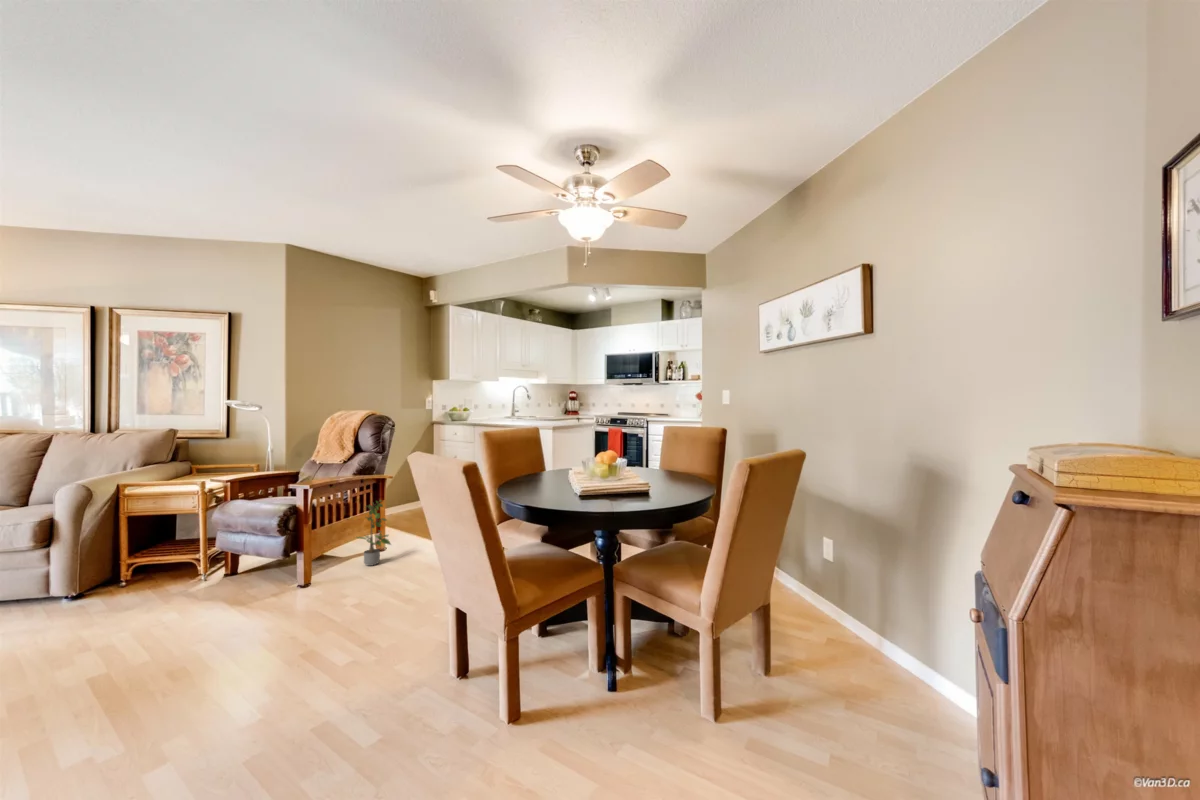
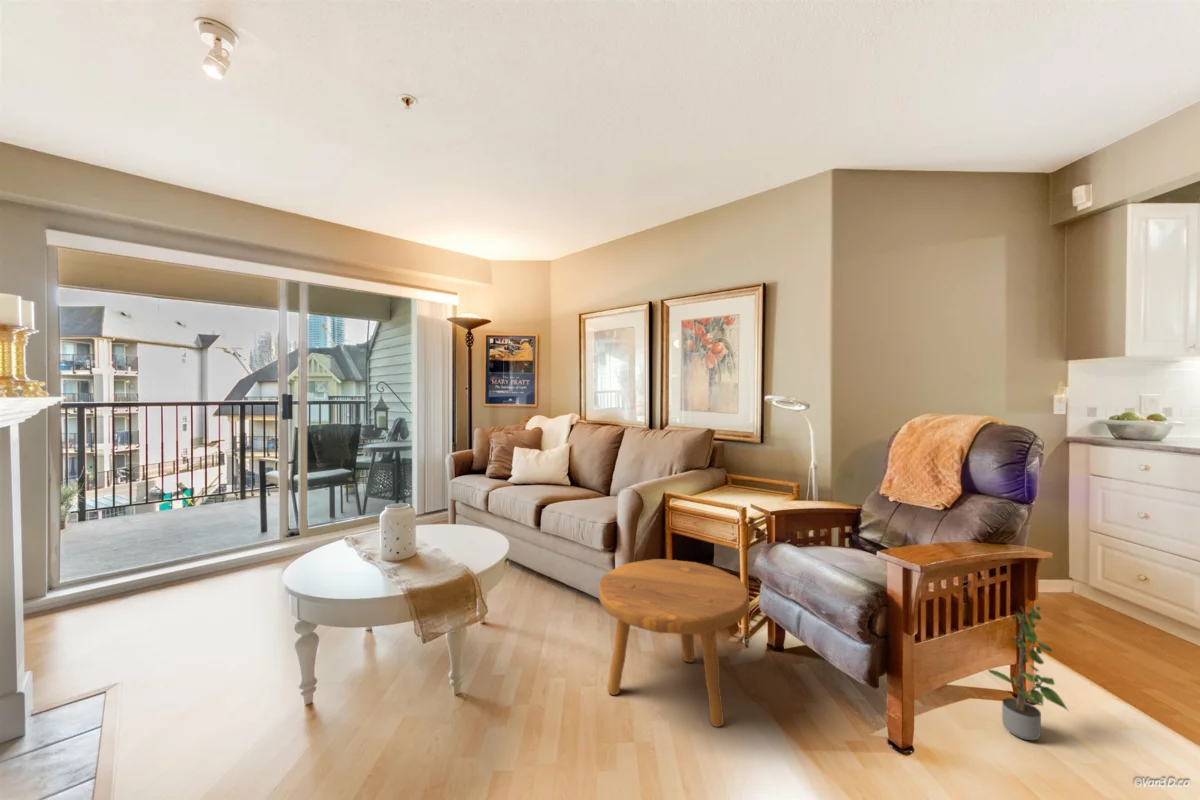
footstool: none [40,525,201,642] -> present [599,559,749,727]

